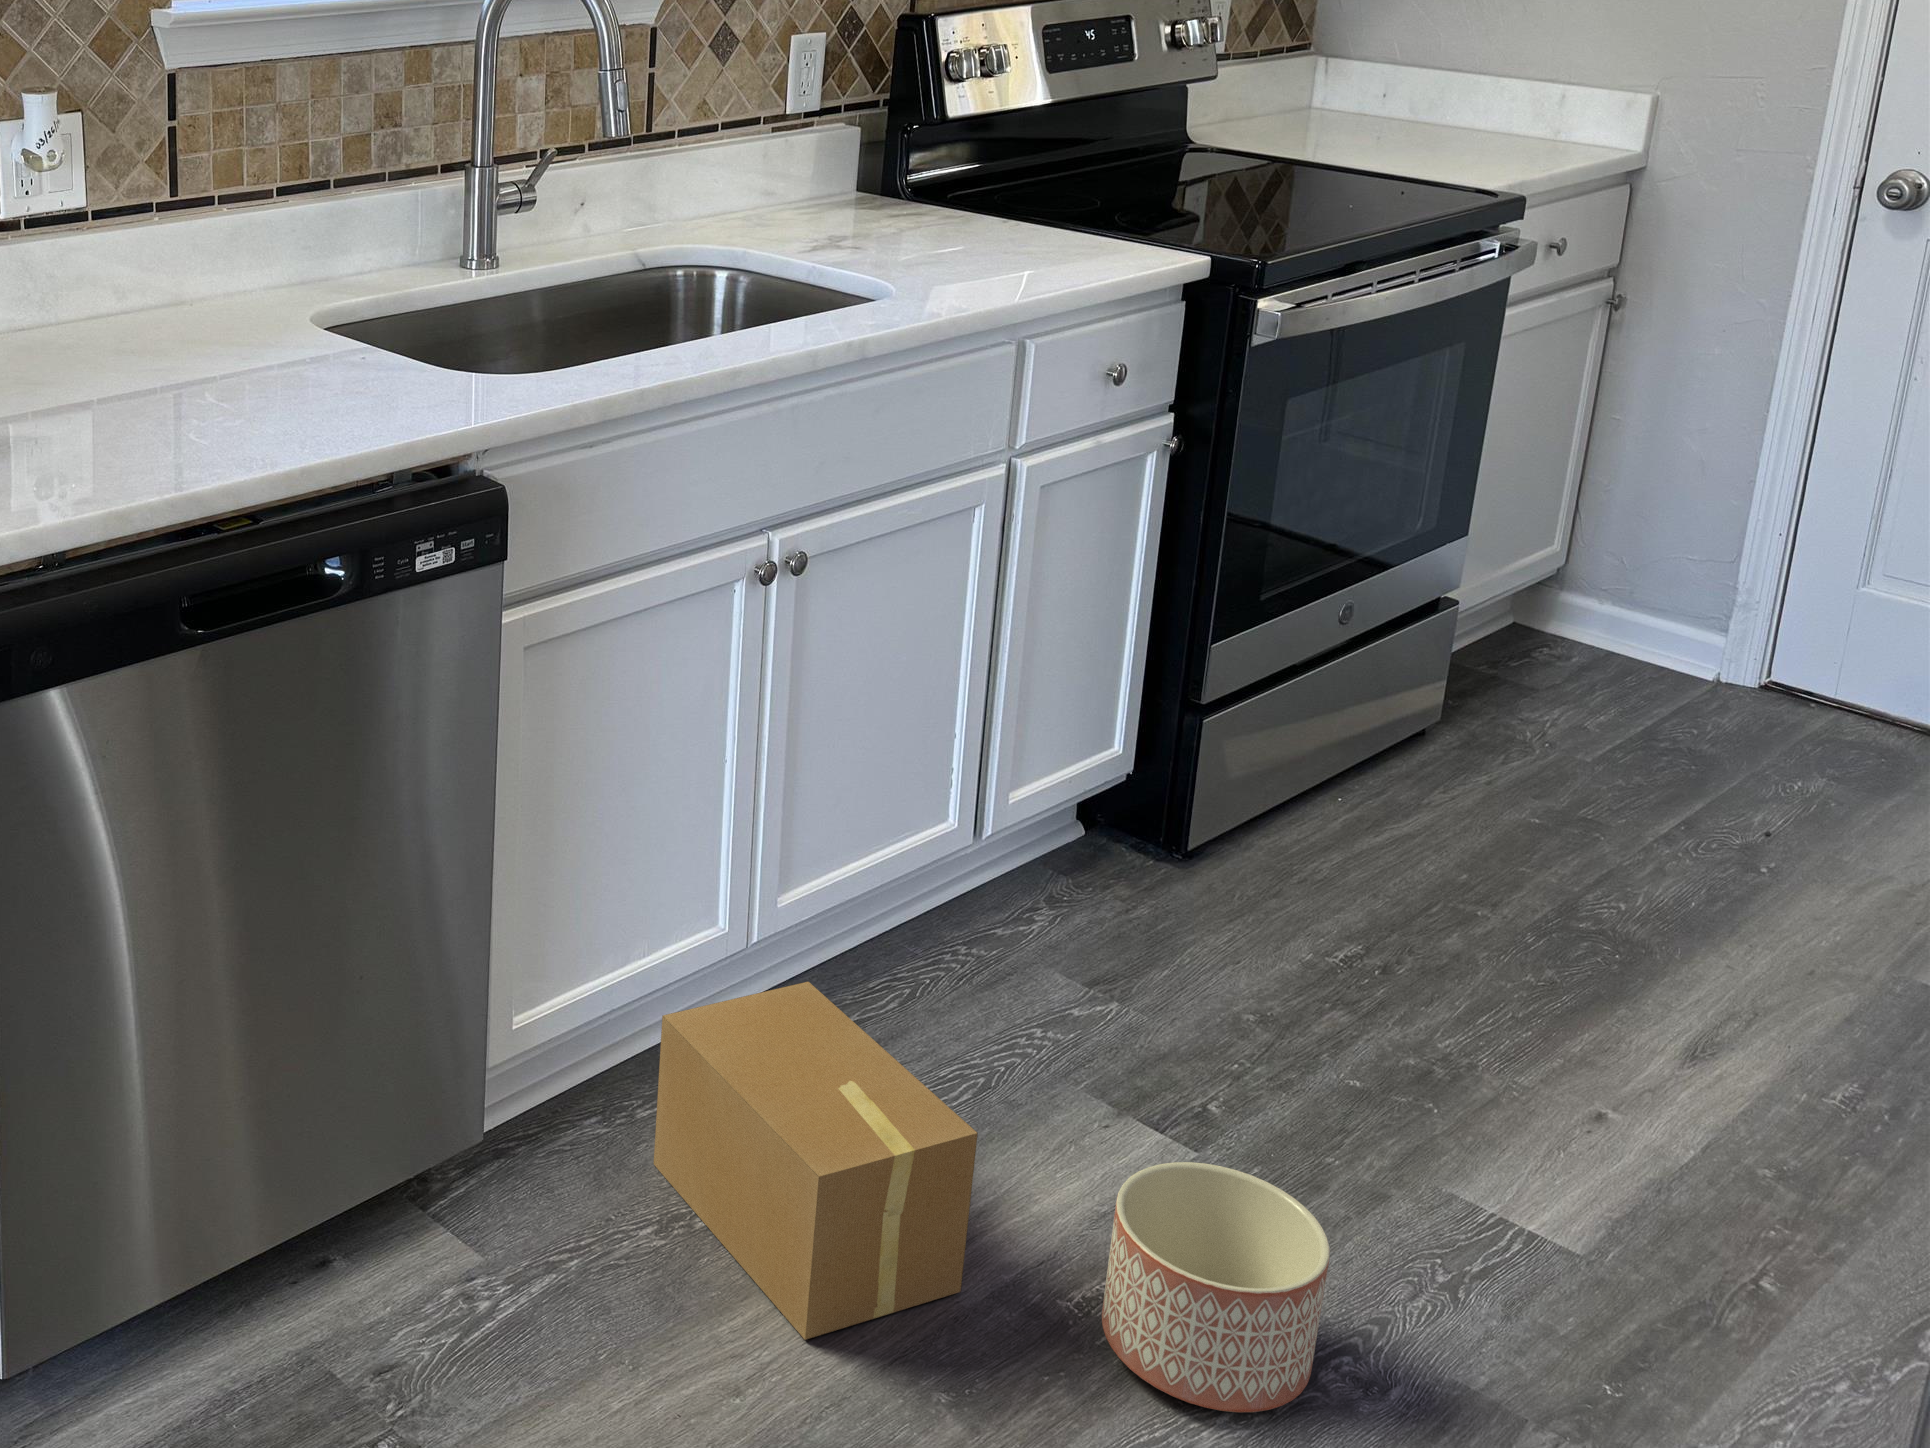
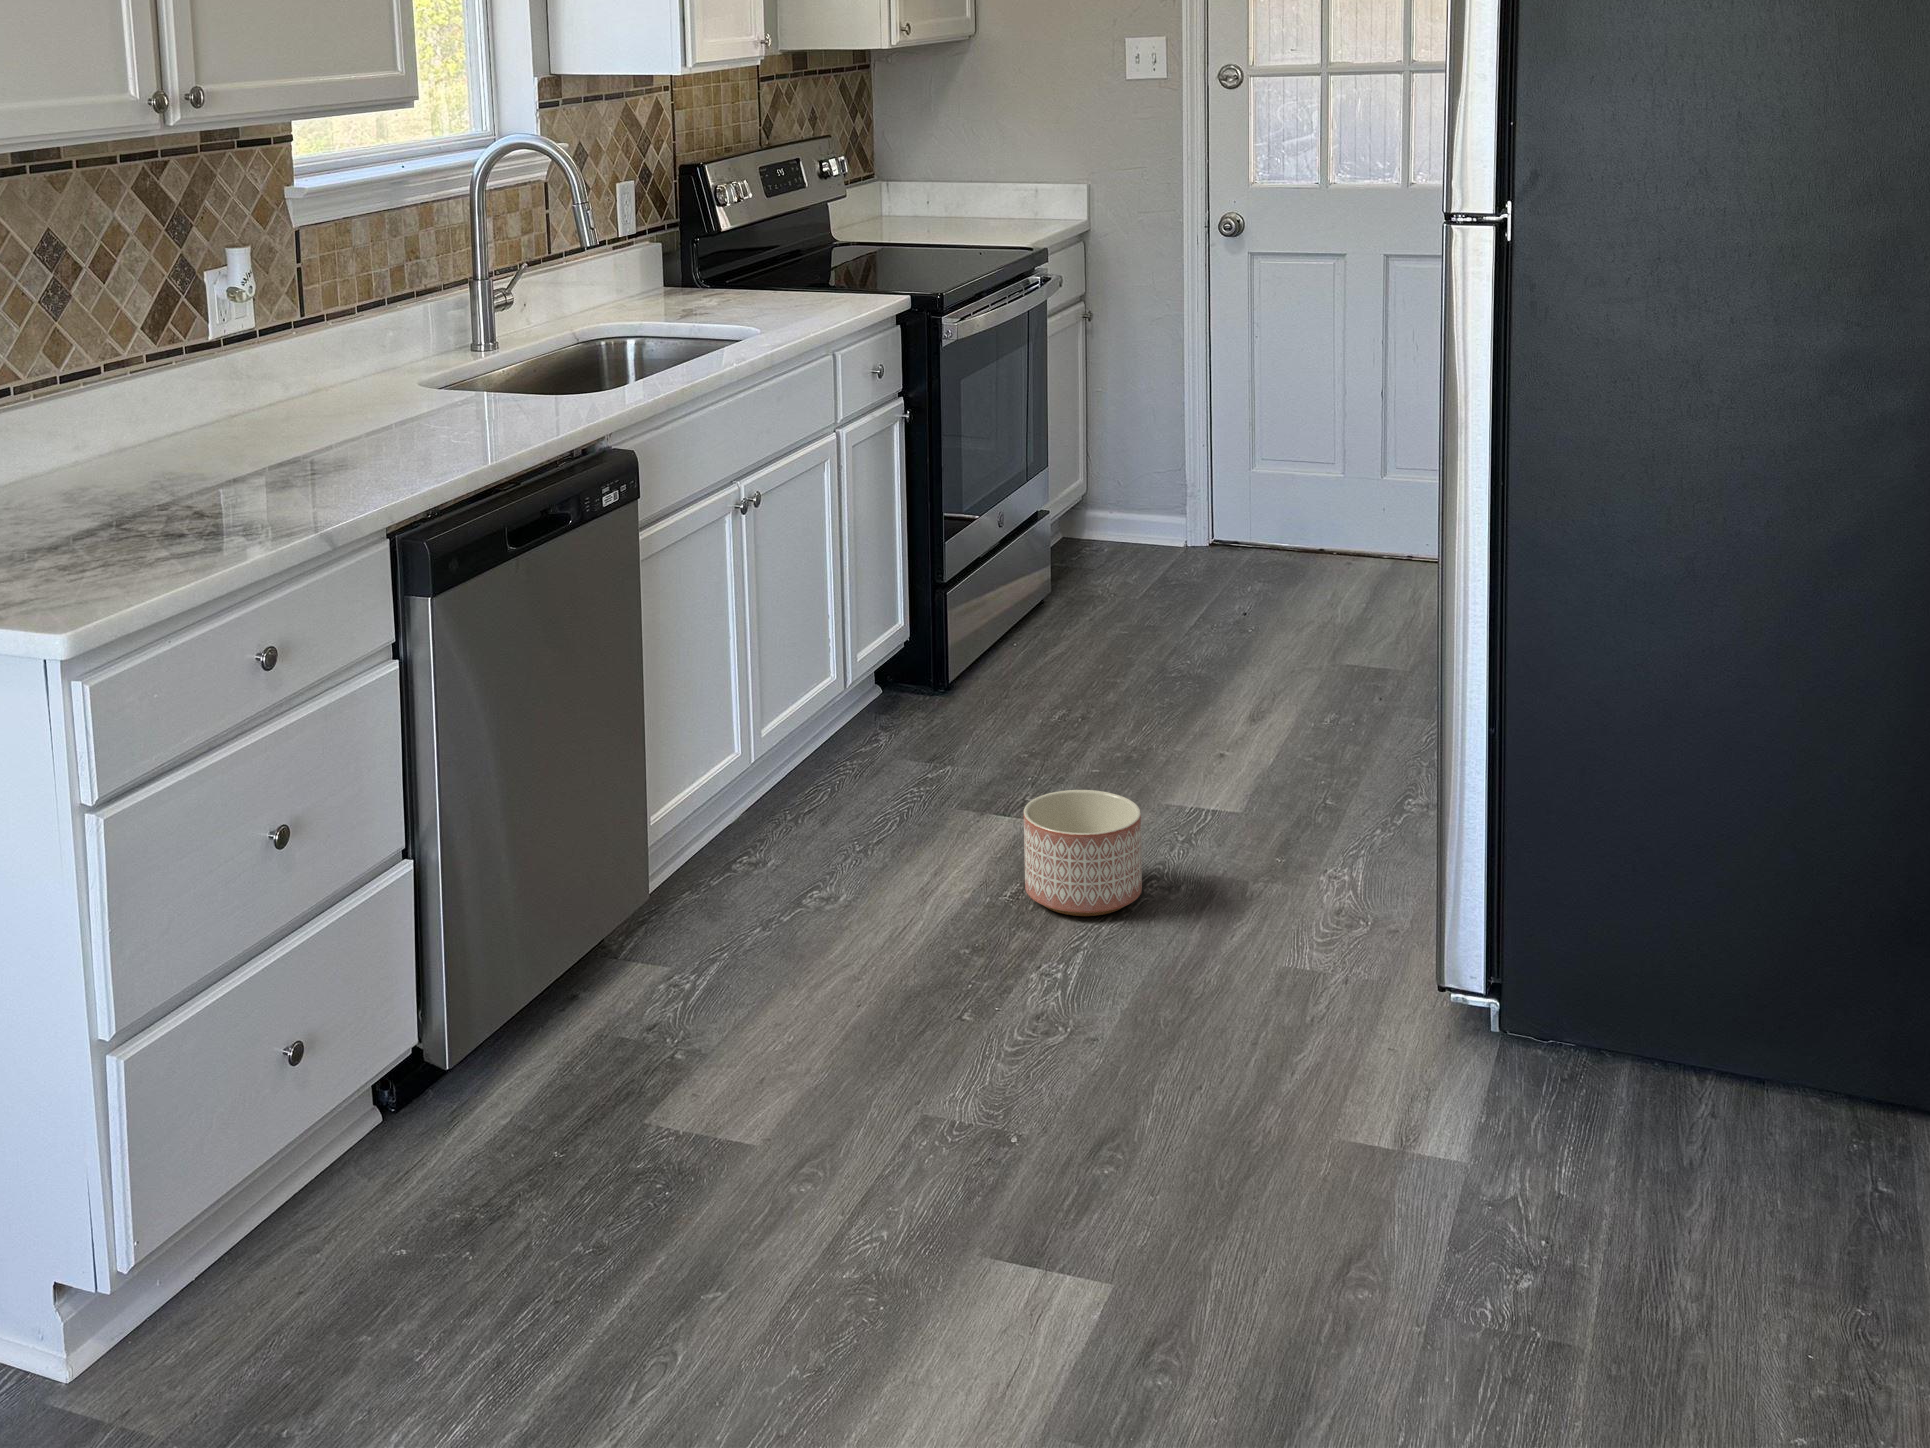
cardboard box: present [654,982,978,1340] -> none [732,762,946,948]

